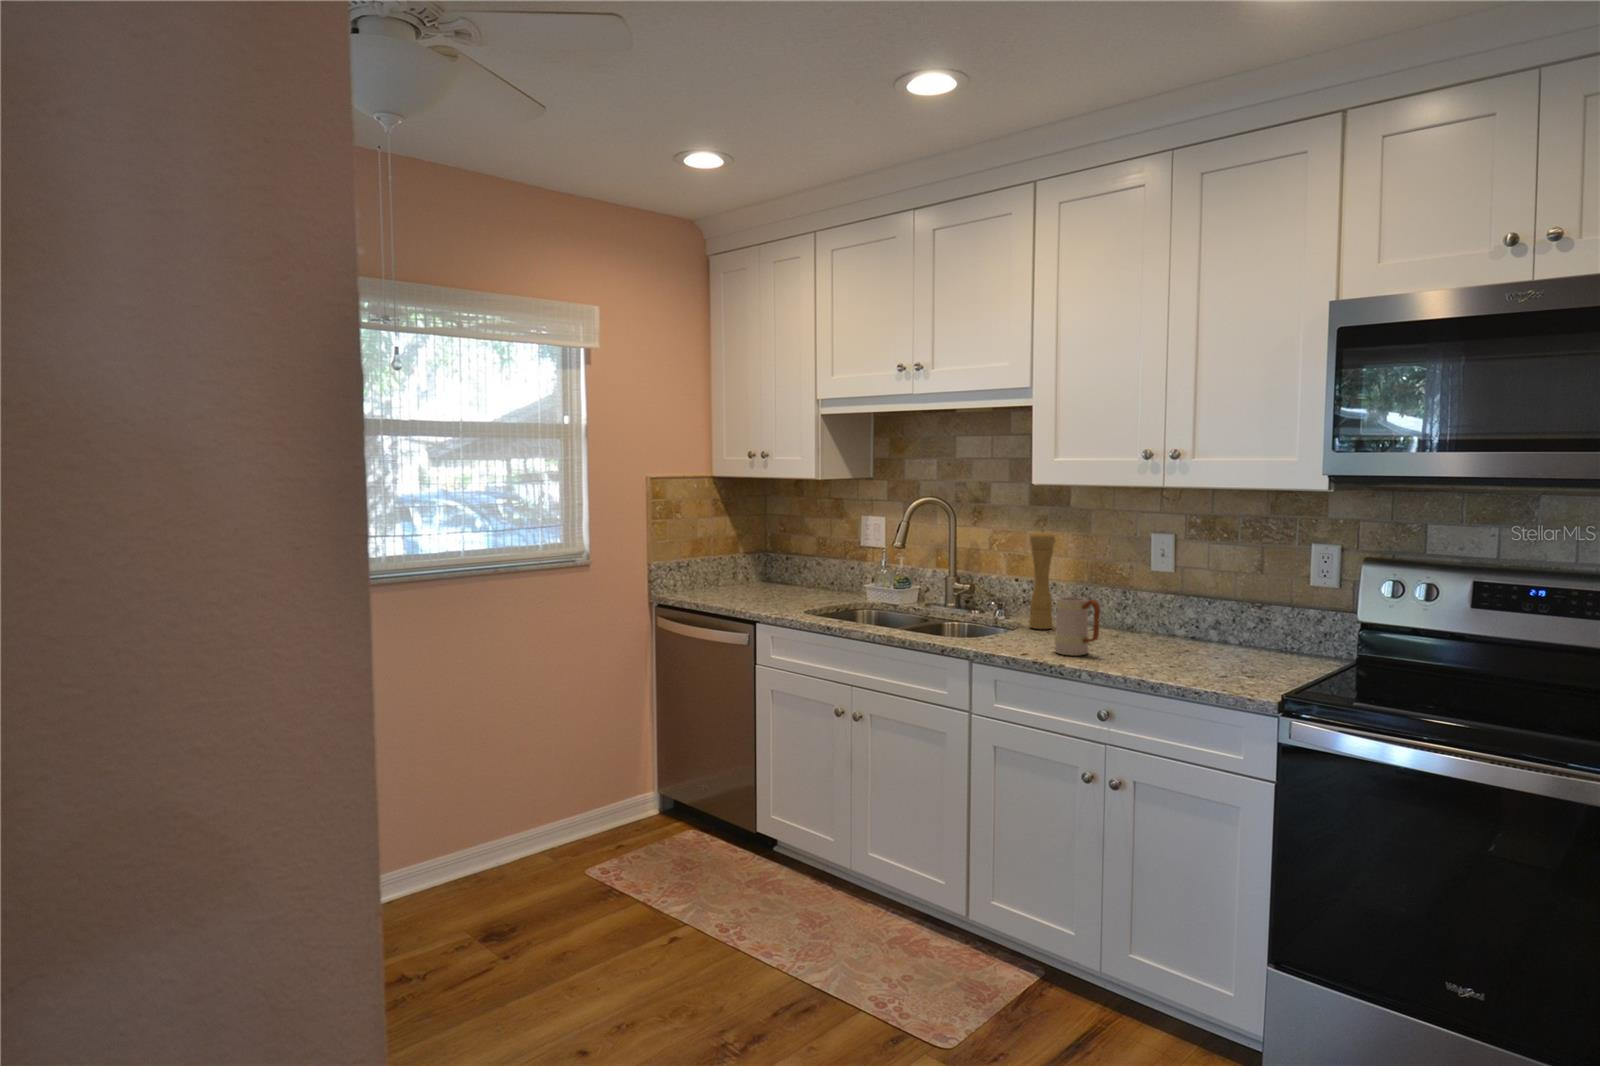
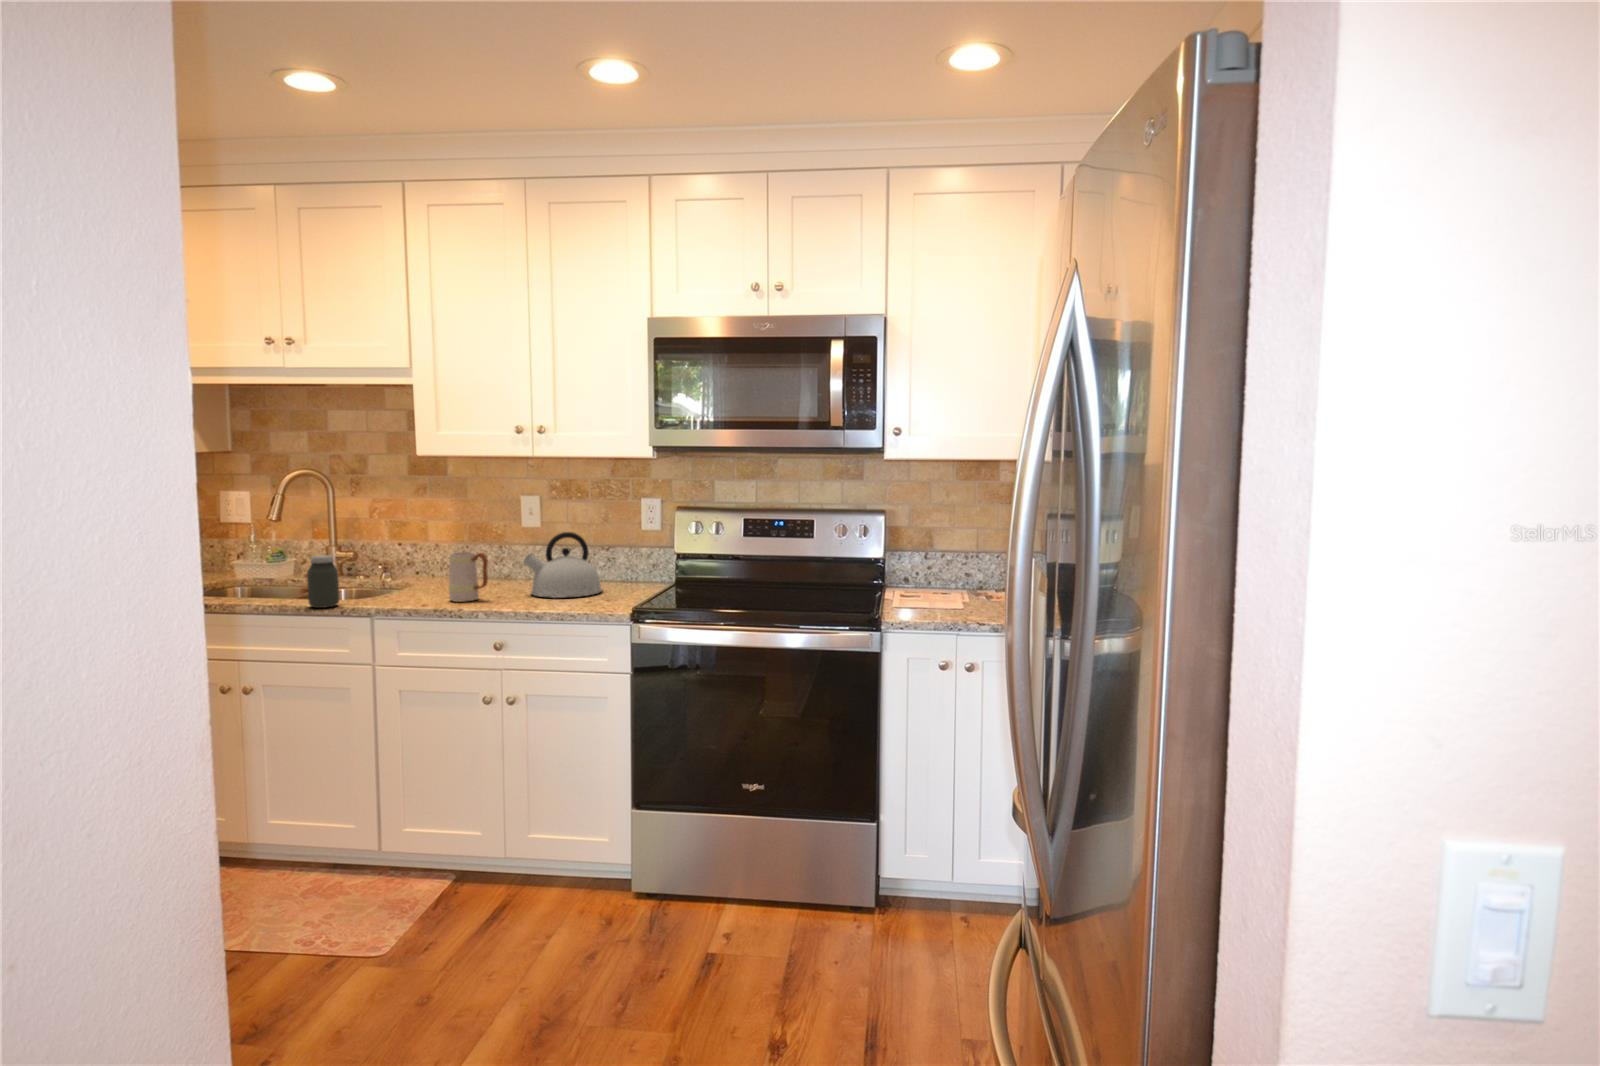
pepper mill: present [1029,530,1055,629] -> none [414,497,440,585]
kettle: none [1144,582,1246,666] -> present [523,532,602,598]
jar: none [914,589,943,644] -> present [307,555,339,608]

